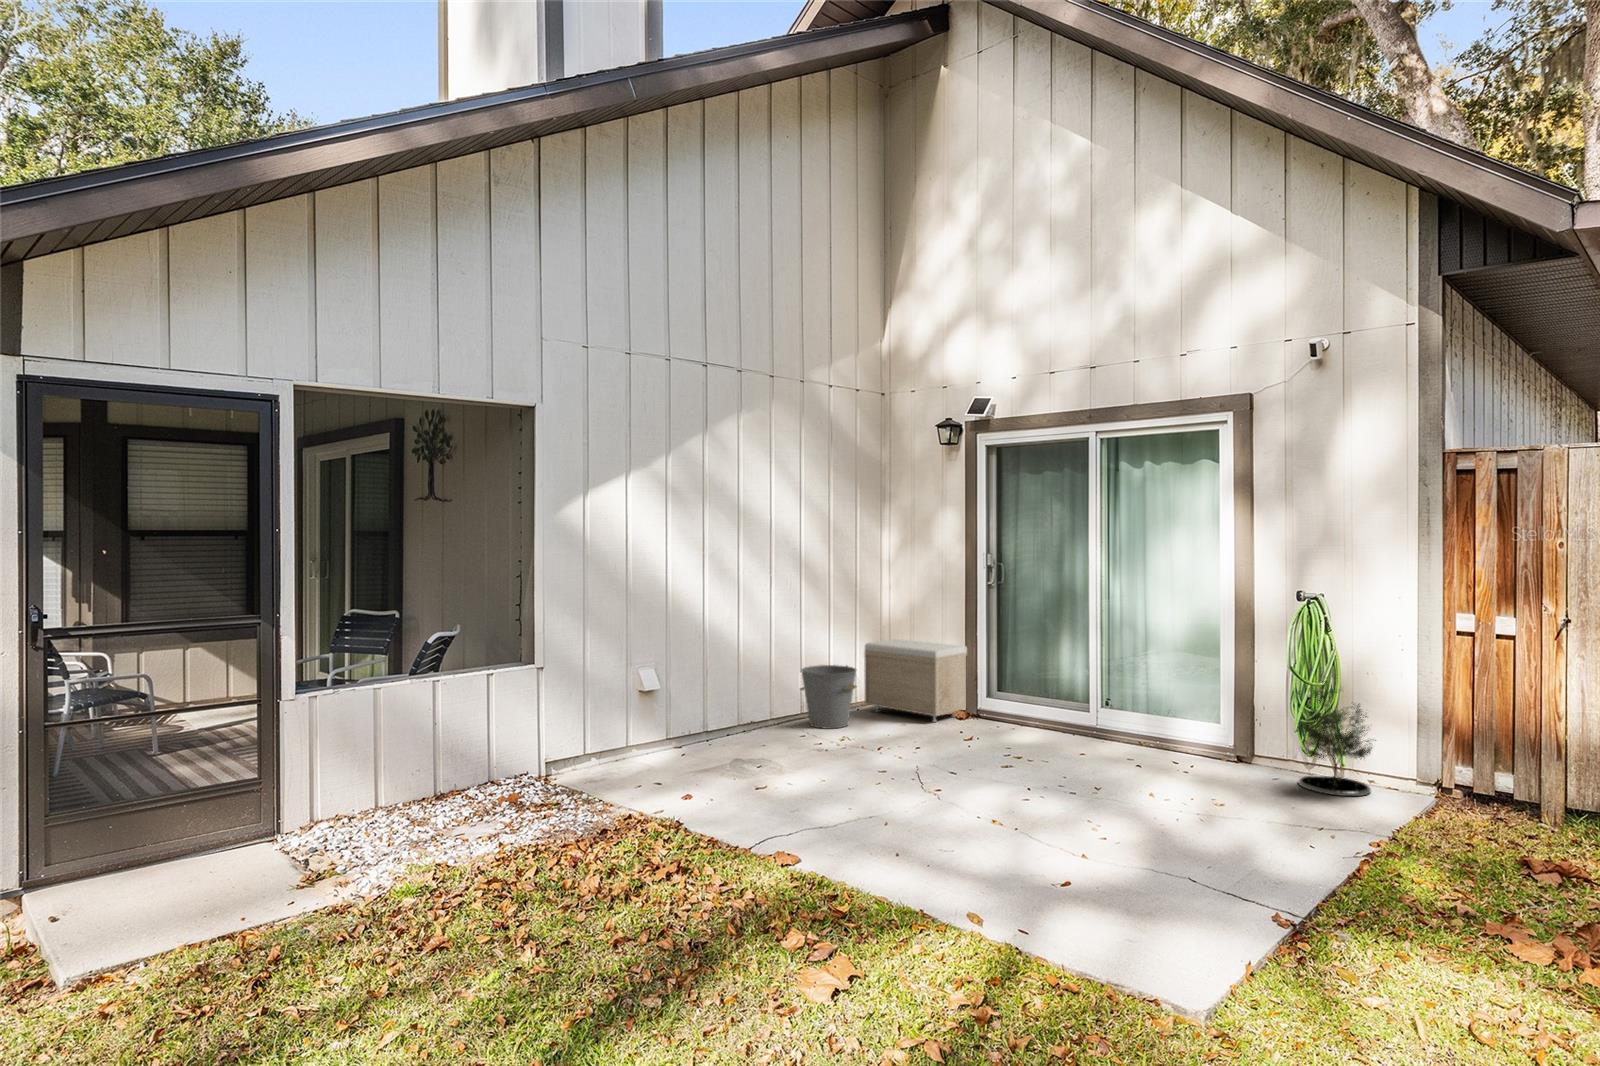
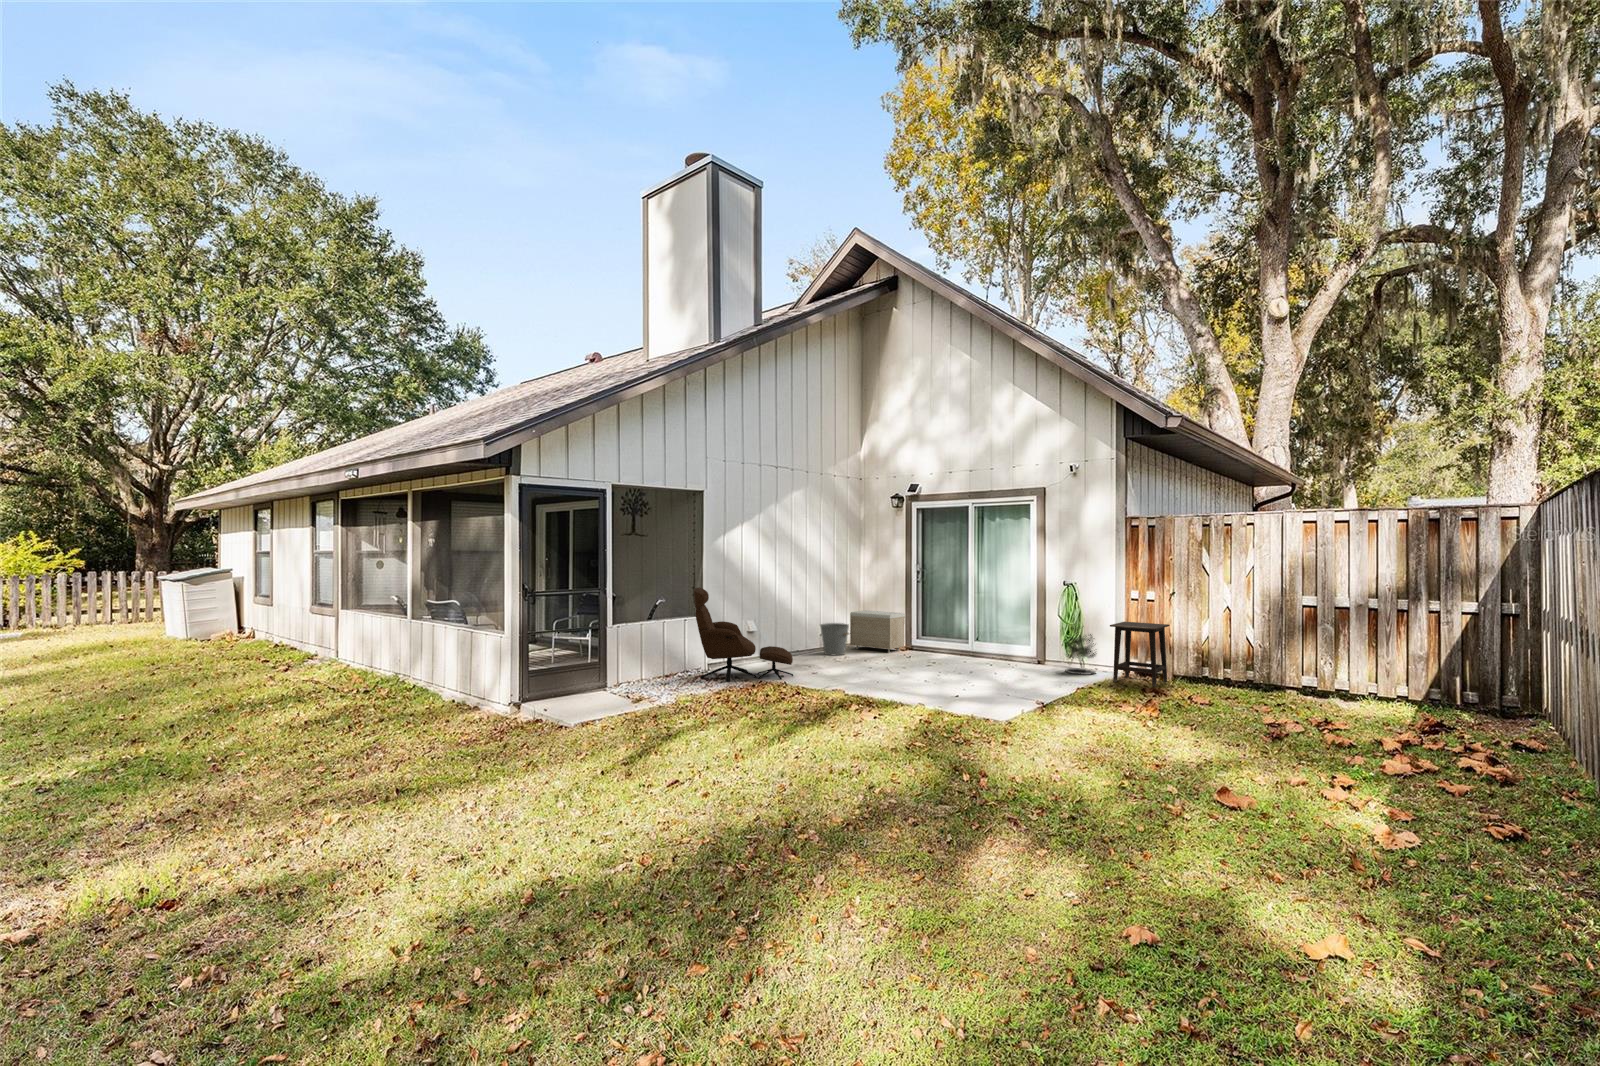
lounge chair: none [494,603,712,805] -> present [694,587,793,682]
side table: none [1415,681,1559,844] -> present [1110,622,1170,686]

